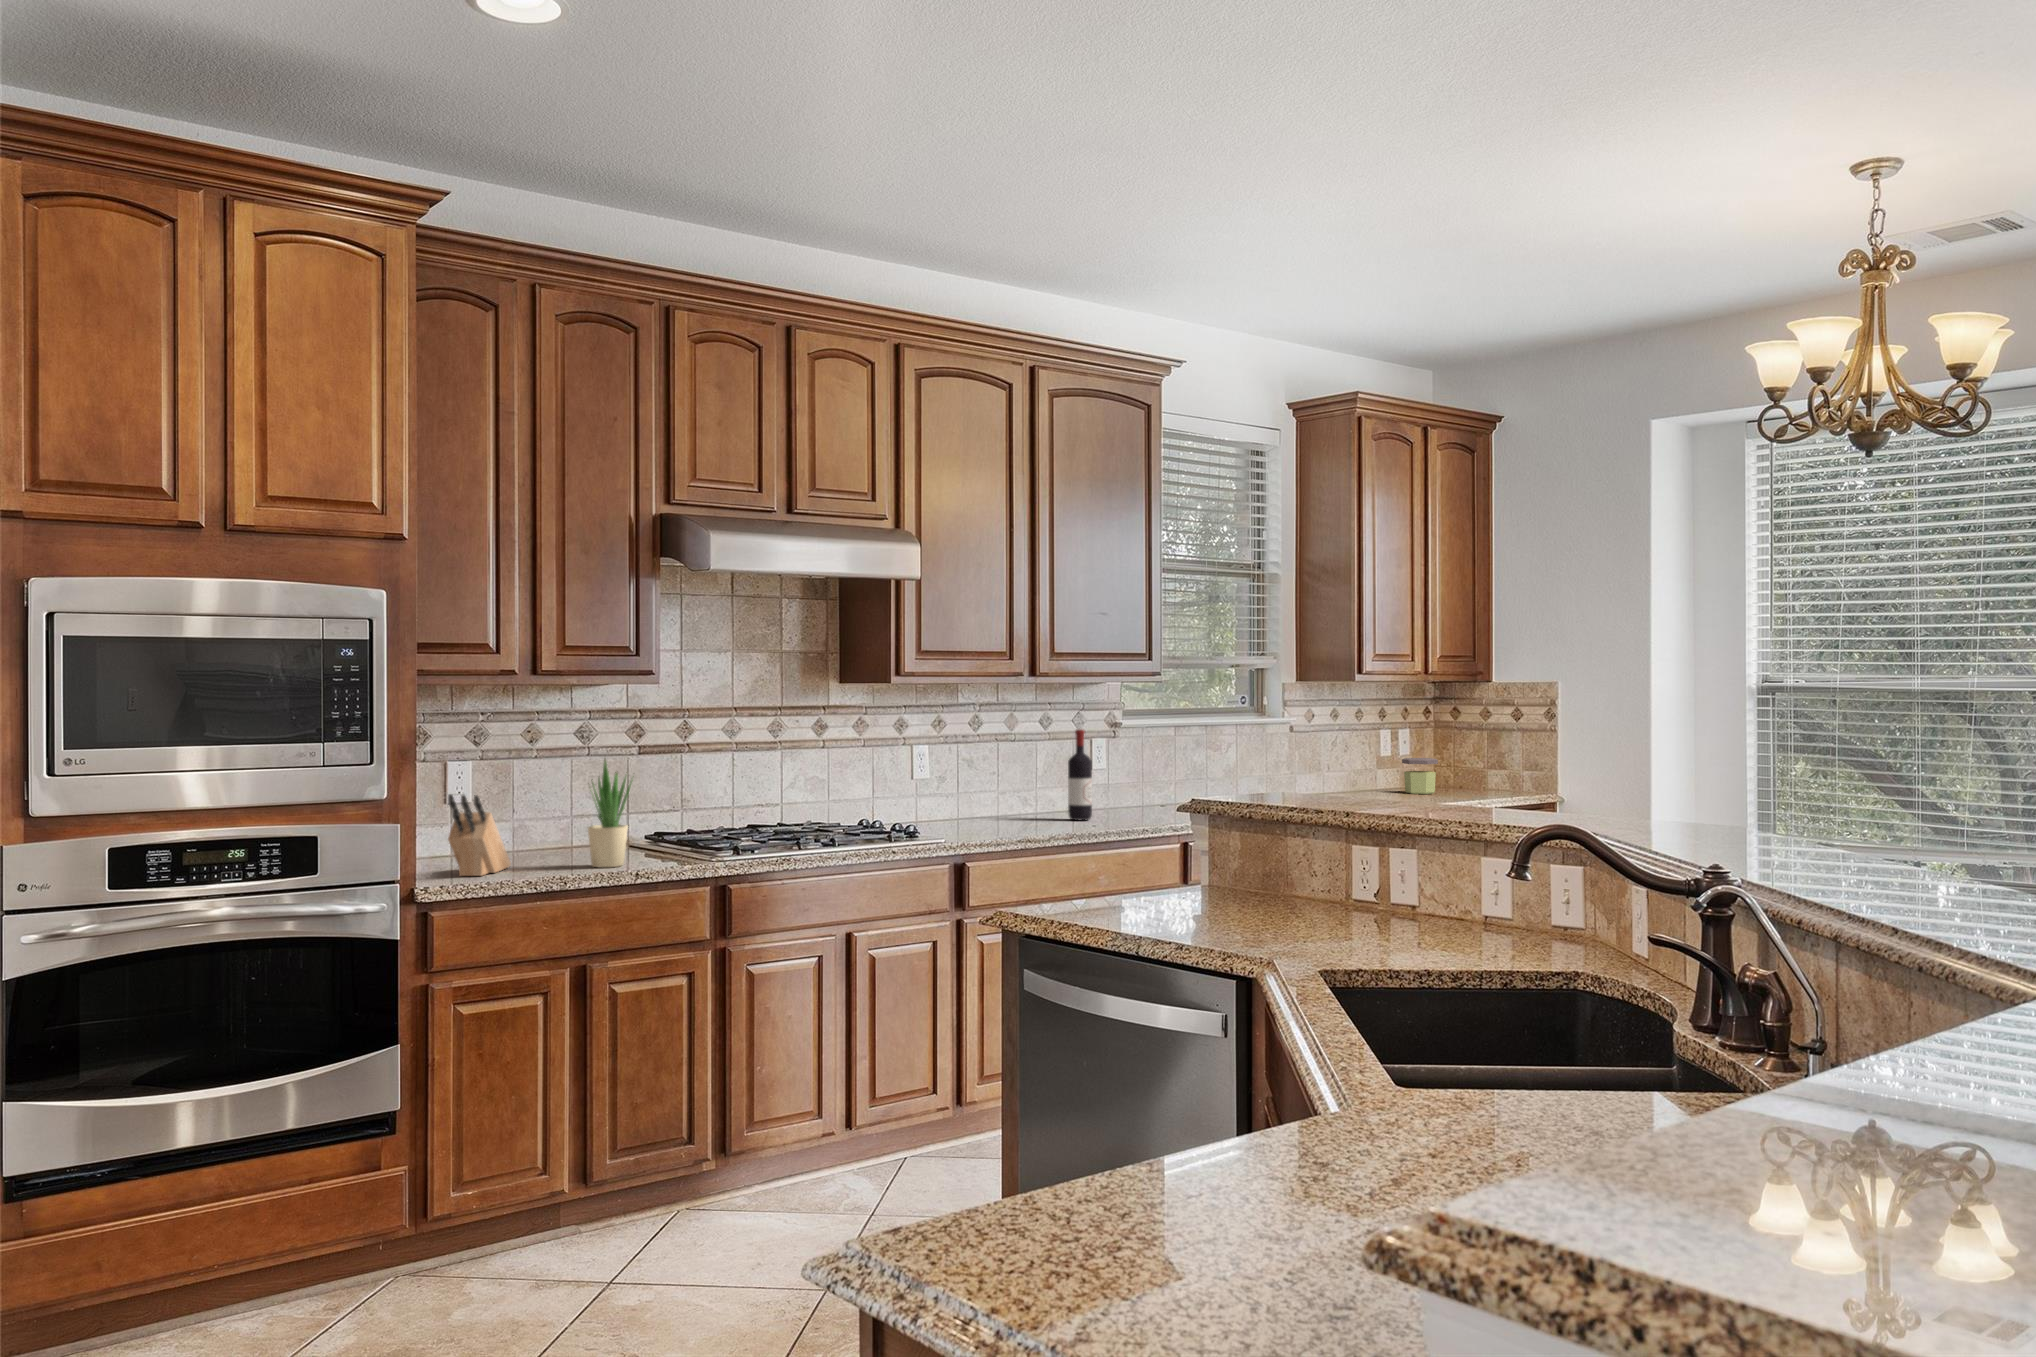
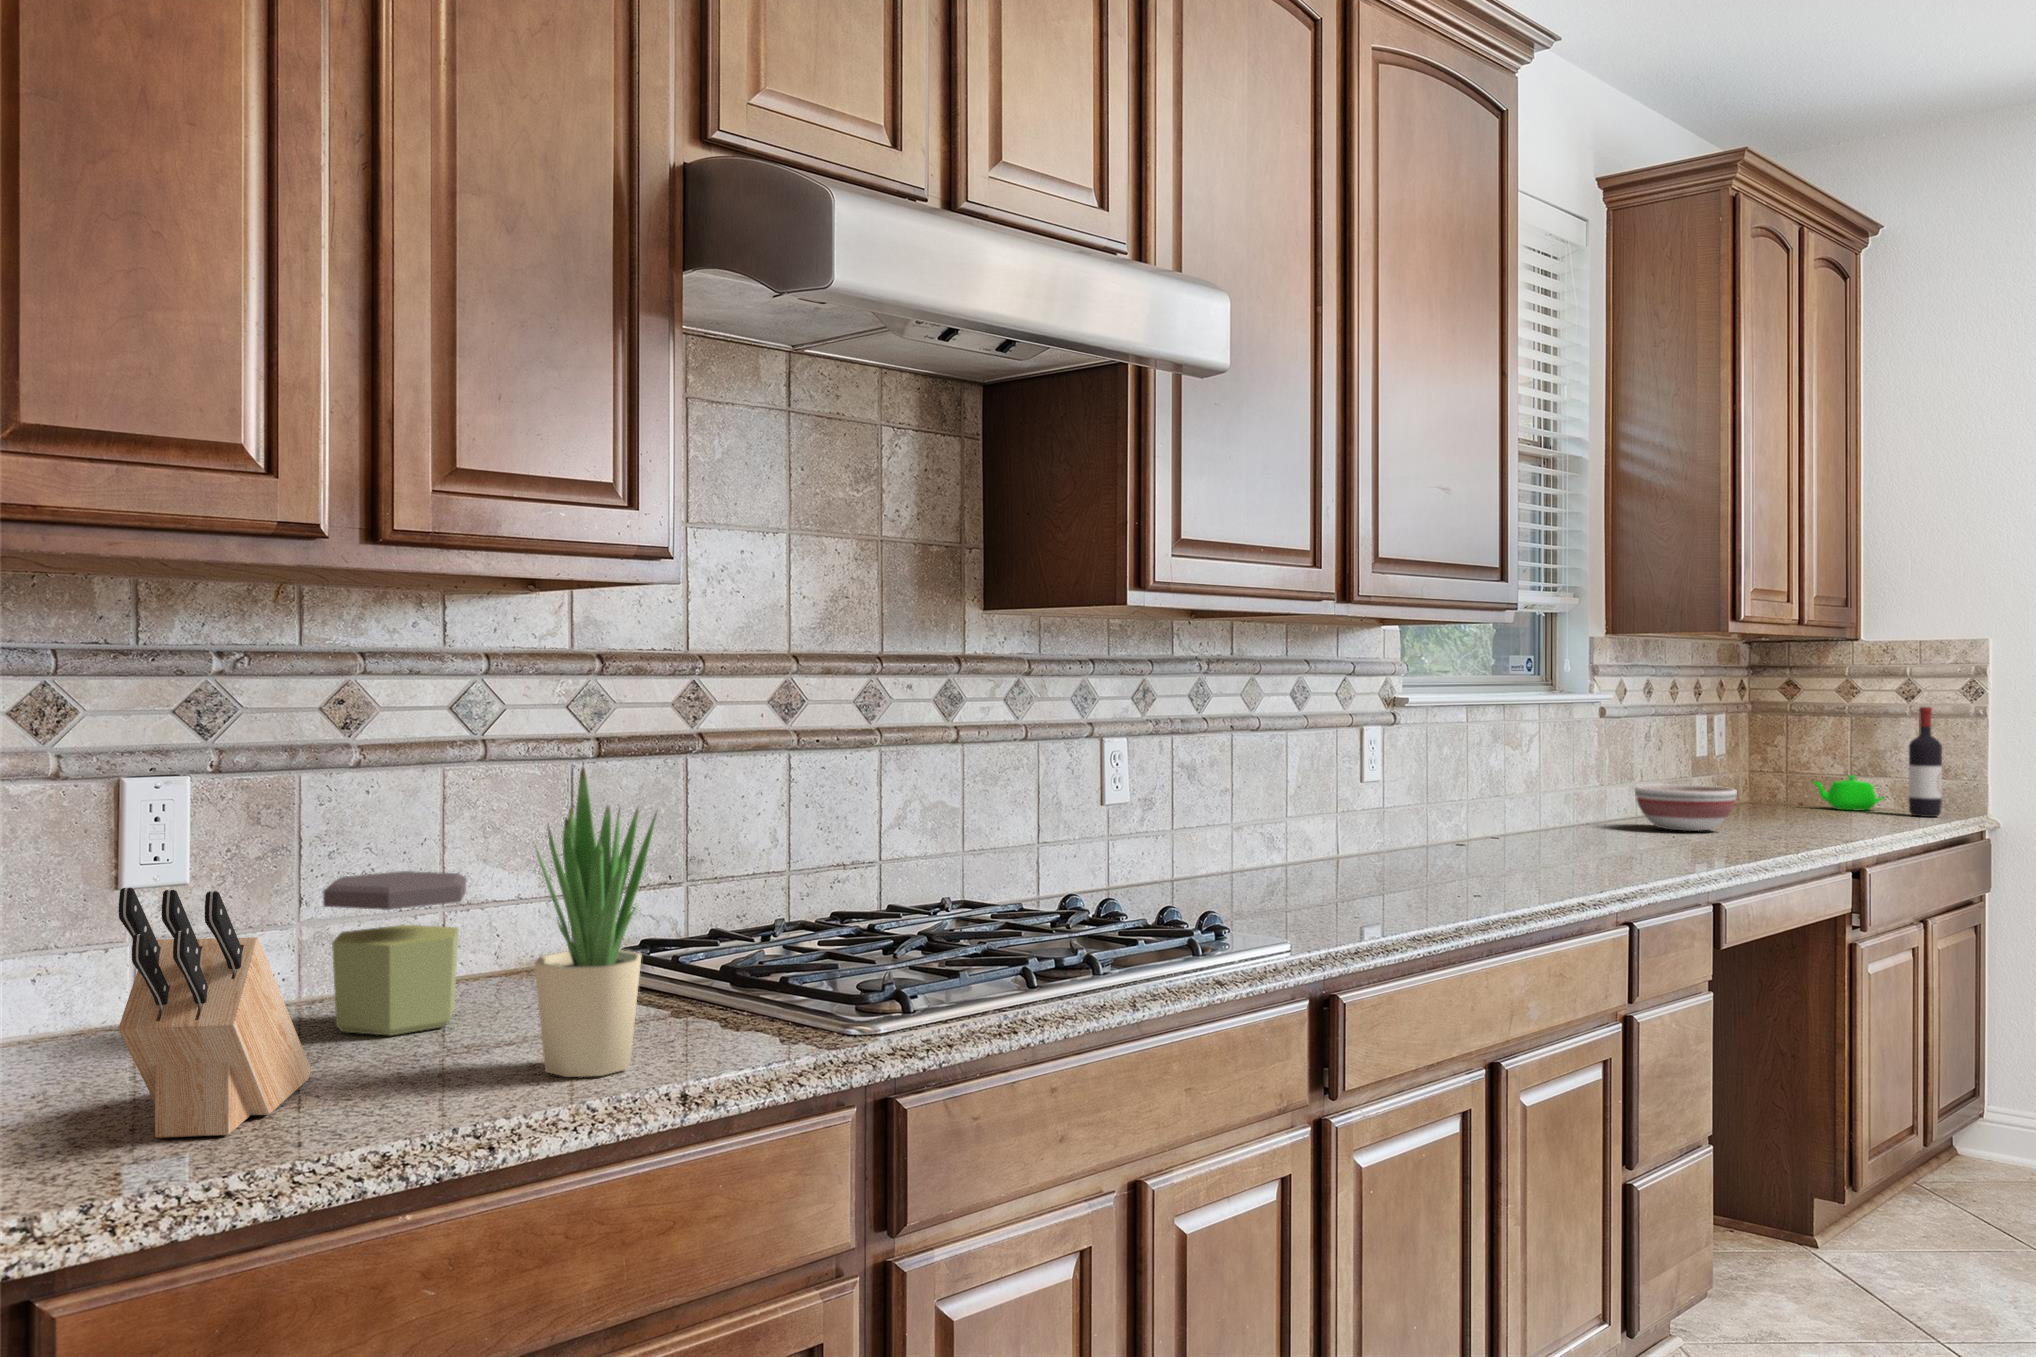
wine bottle: present [1068,729,1092,820] -> present [1909,707,1942,817]
jar: present [1402,758,1438,794] -> present [323,871,466,1035]
teapot: none [1462,769,1509,791] -> present [1812,775,1884,811]
bowl: none [1294,773,1351,800] -> present [1635,785,1737,831]

